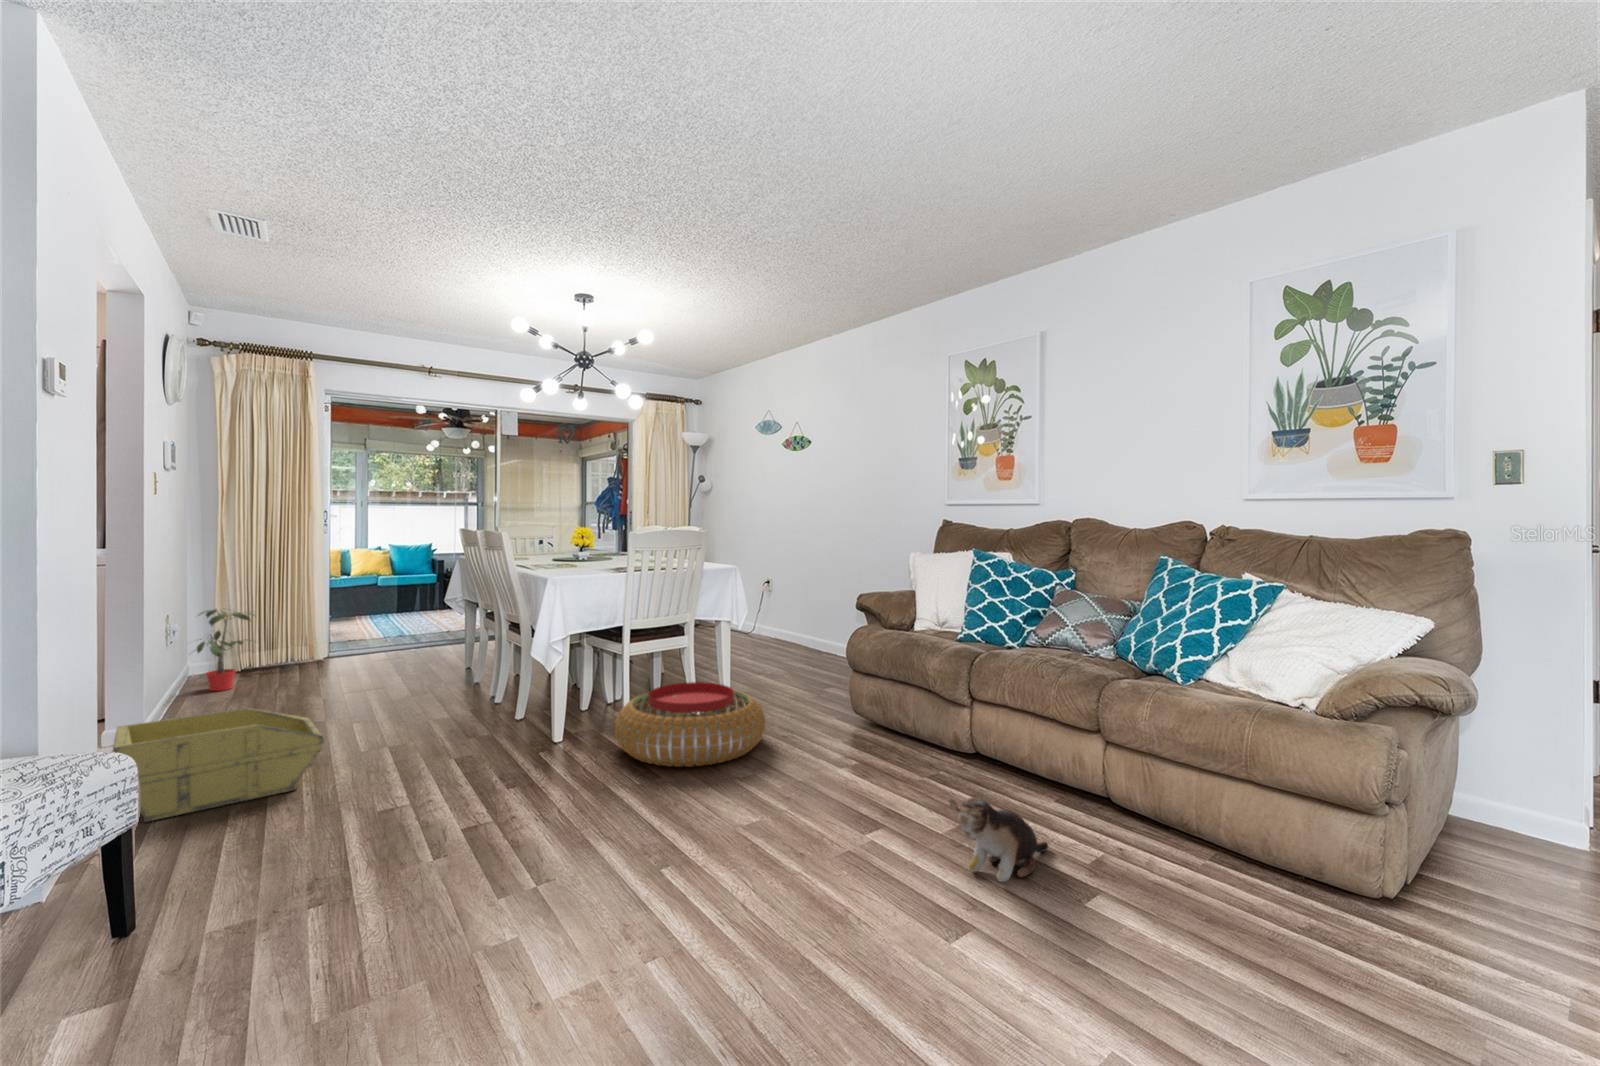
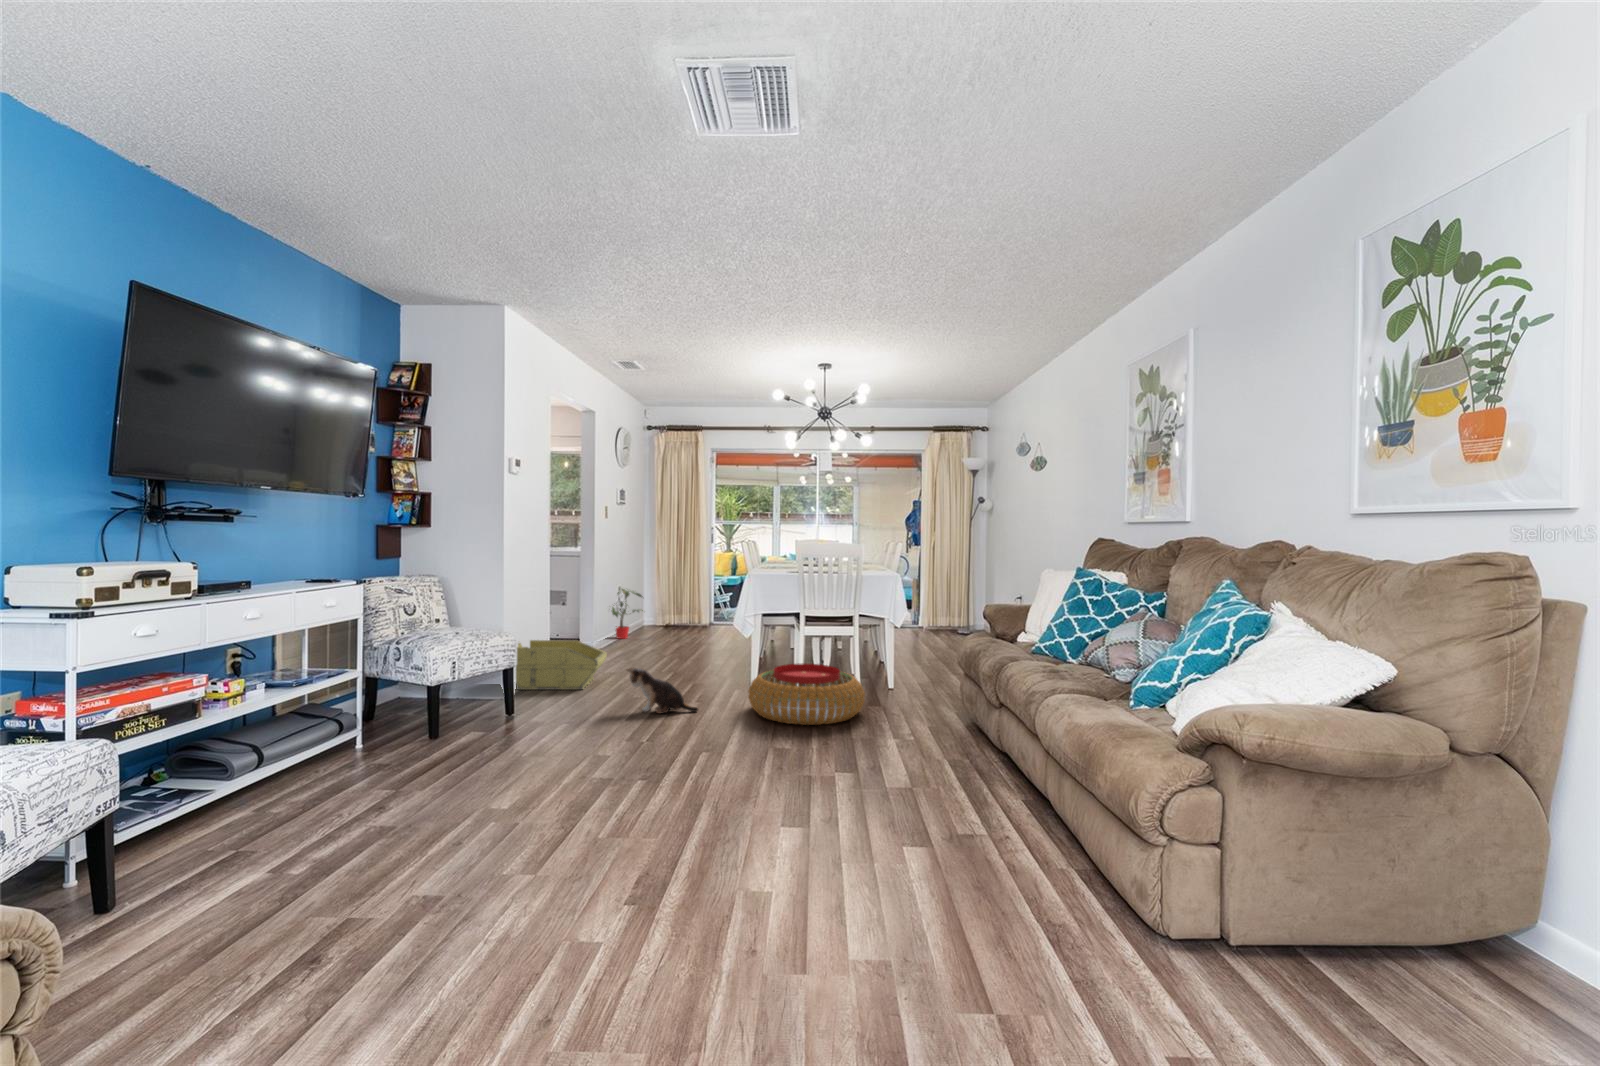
plush toy: present [949,797,1048,882] -> present [627,667,698,714]

